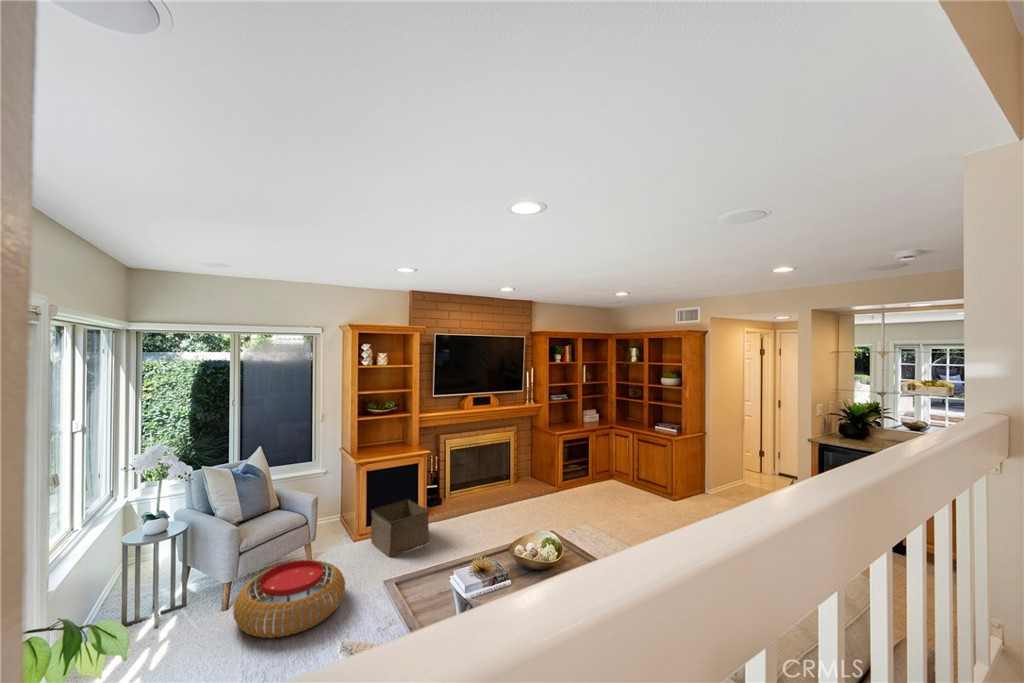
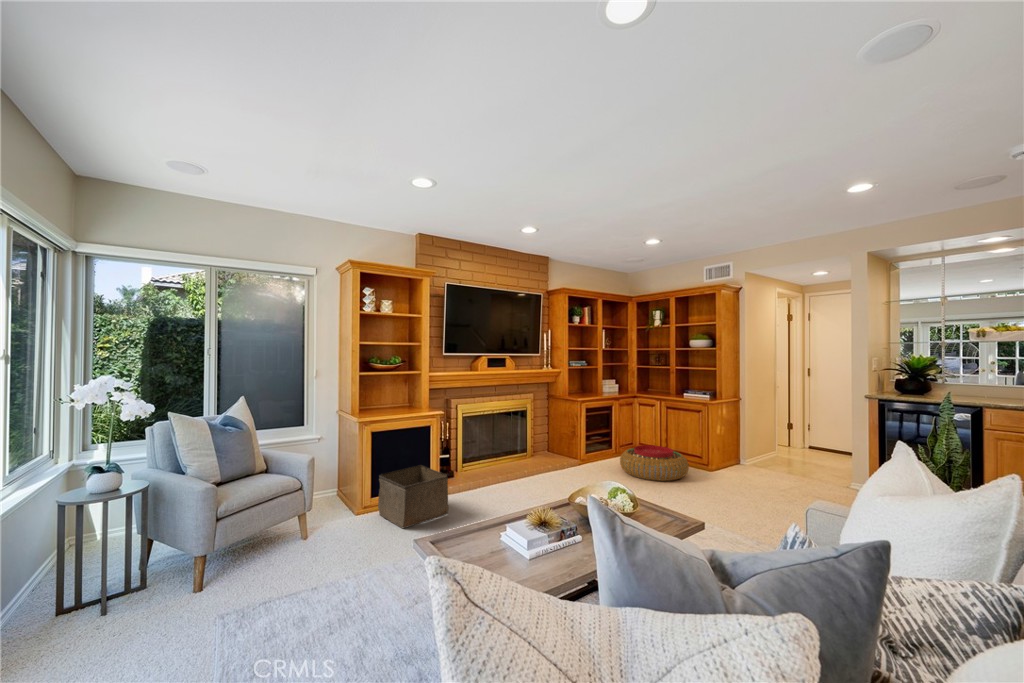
pouf: present [233,560,345,638] -> present [620,445,689,481]

